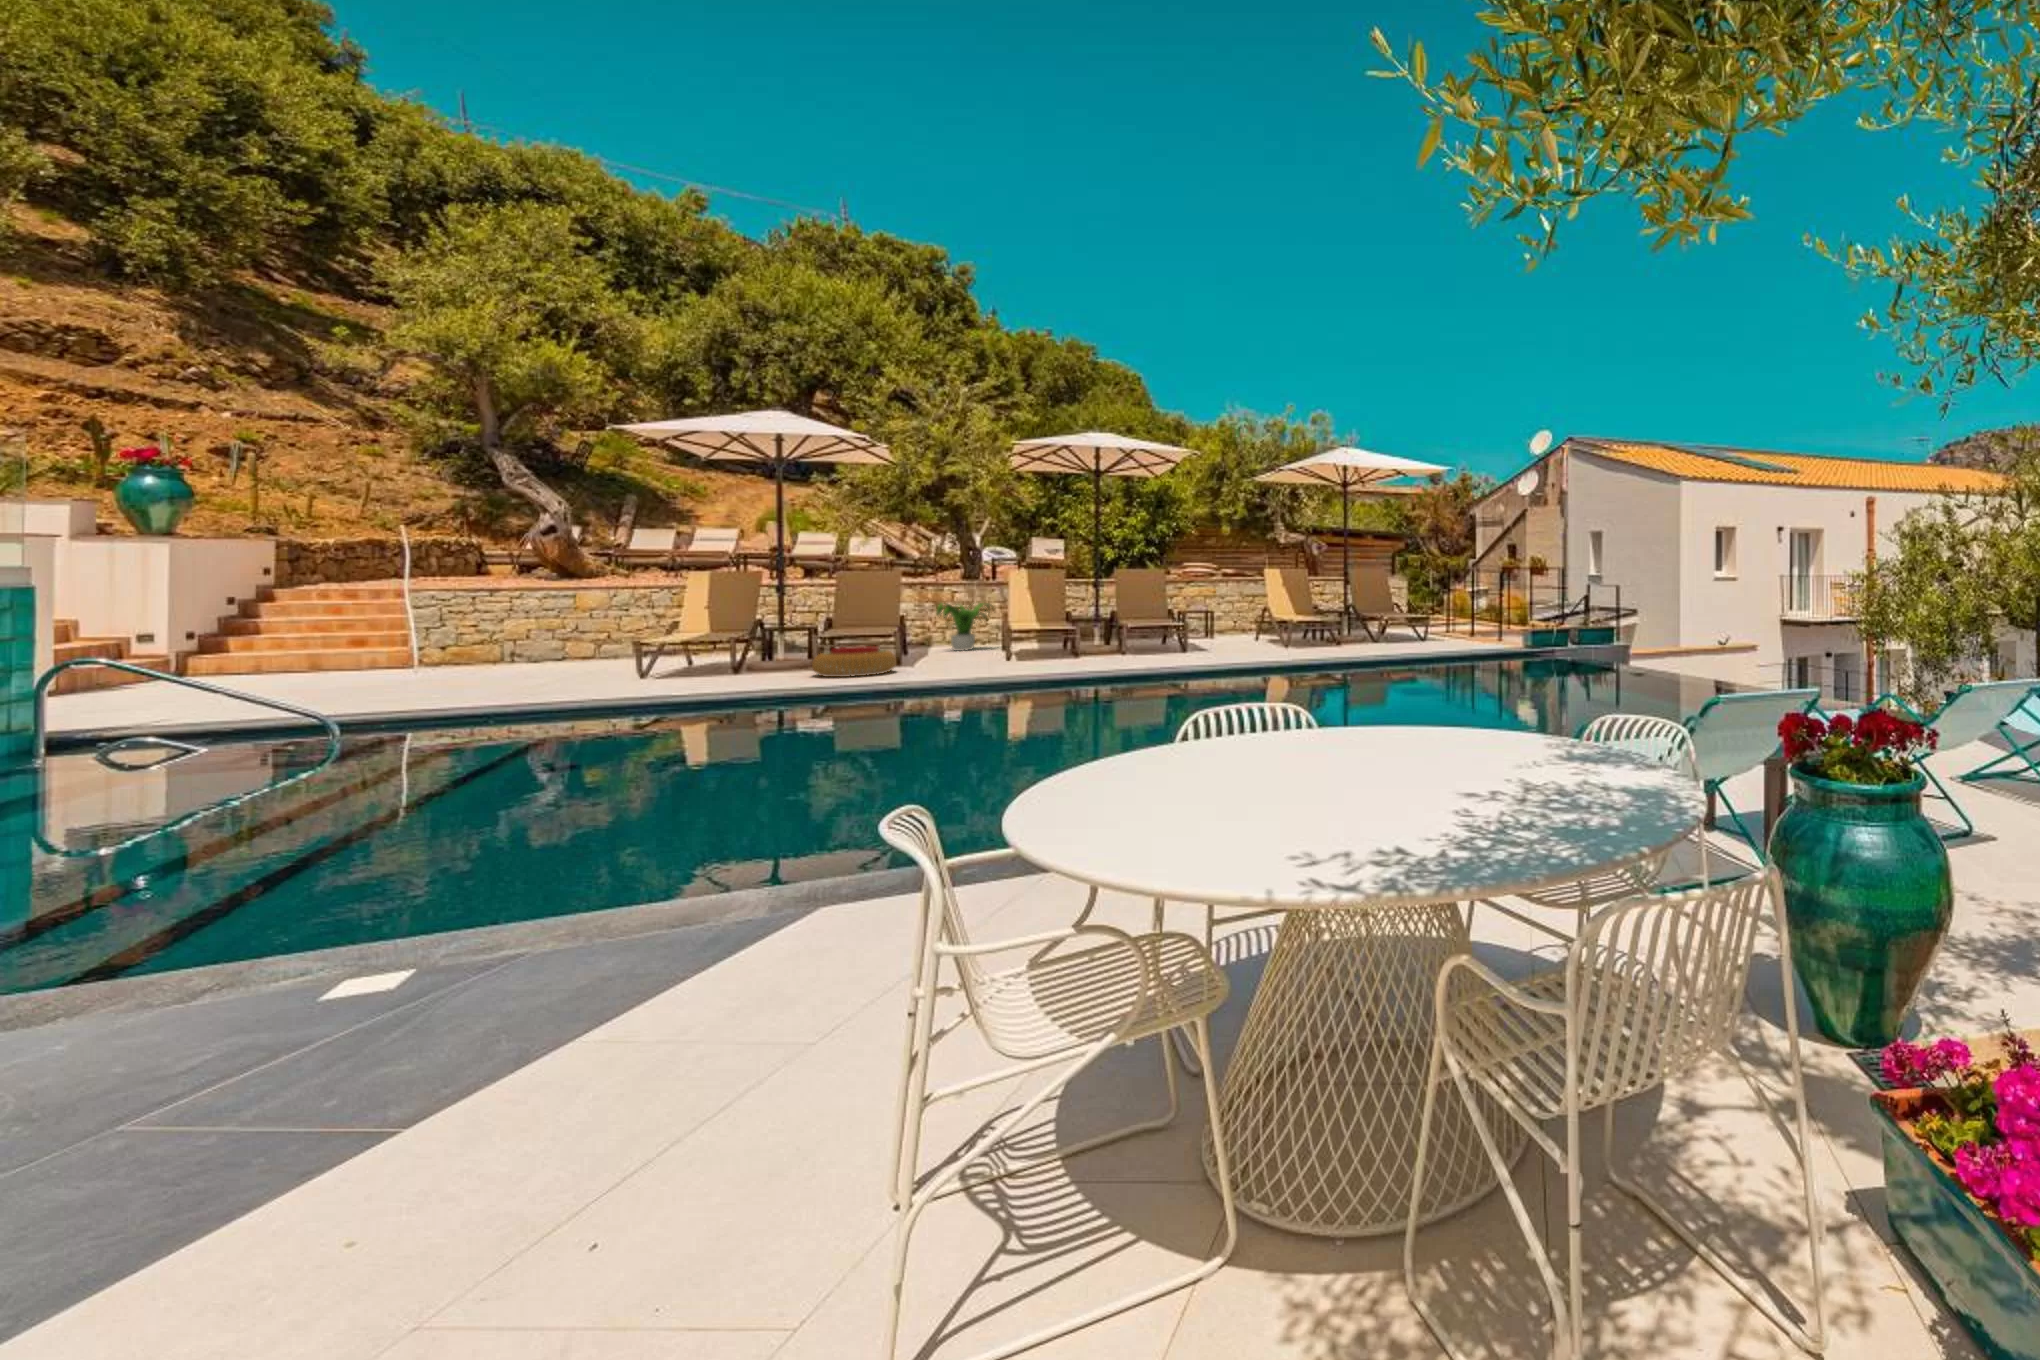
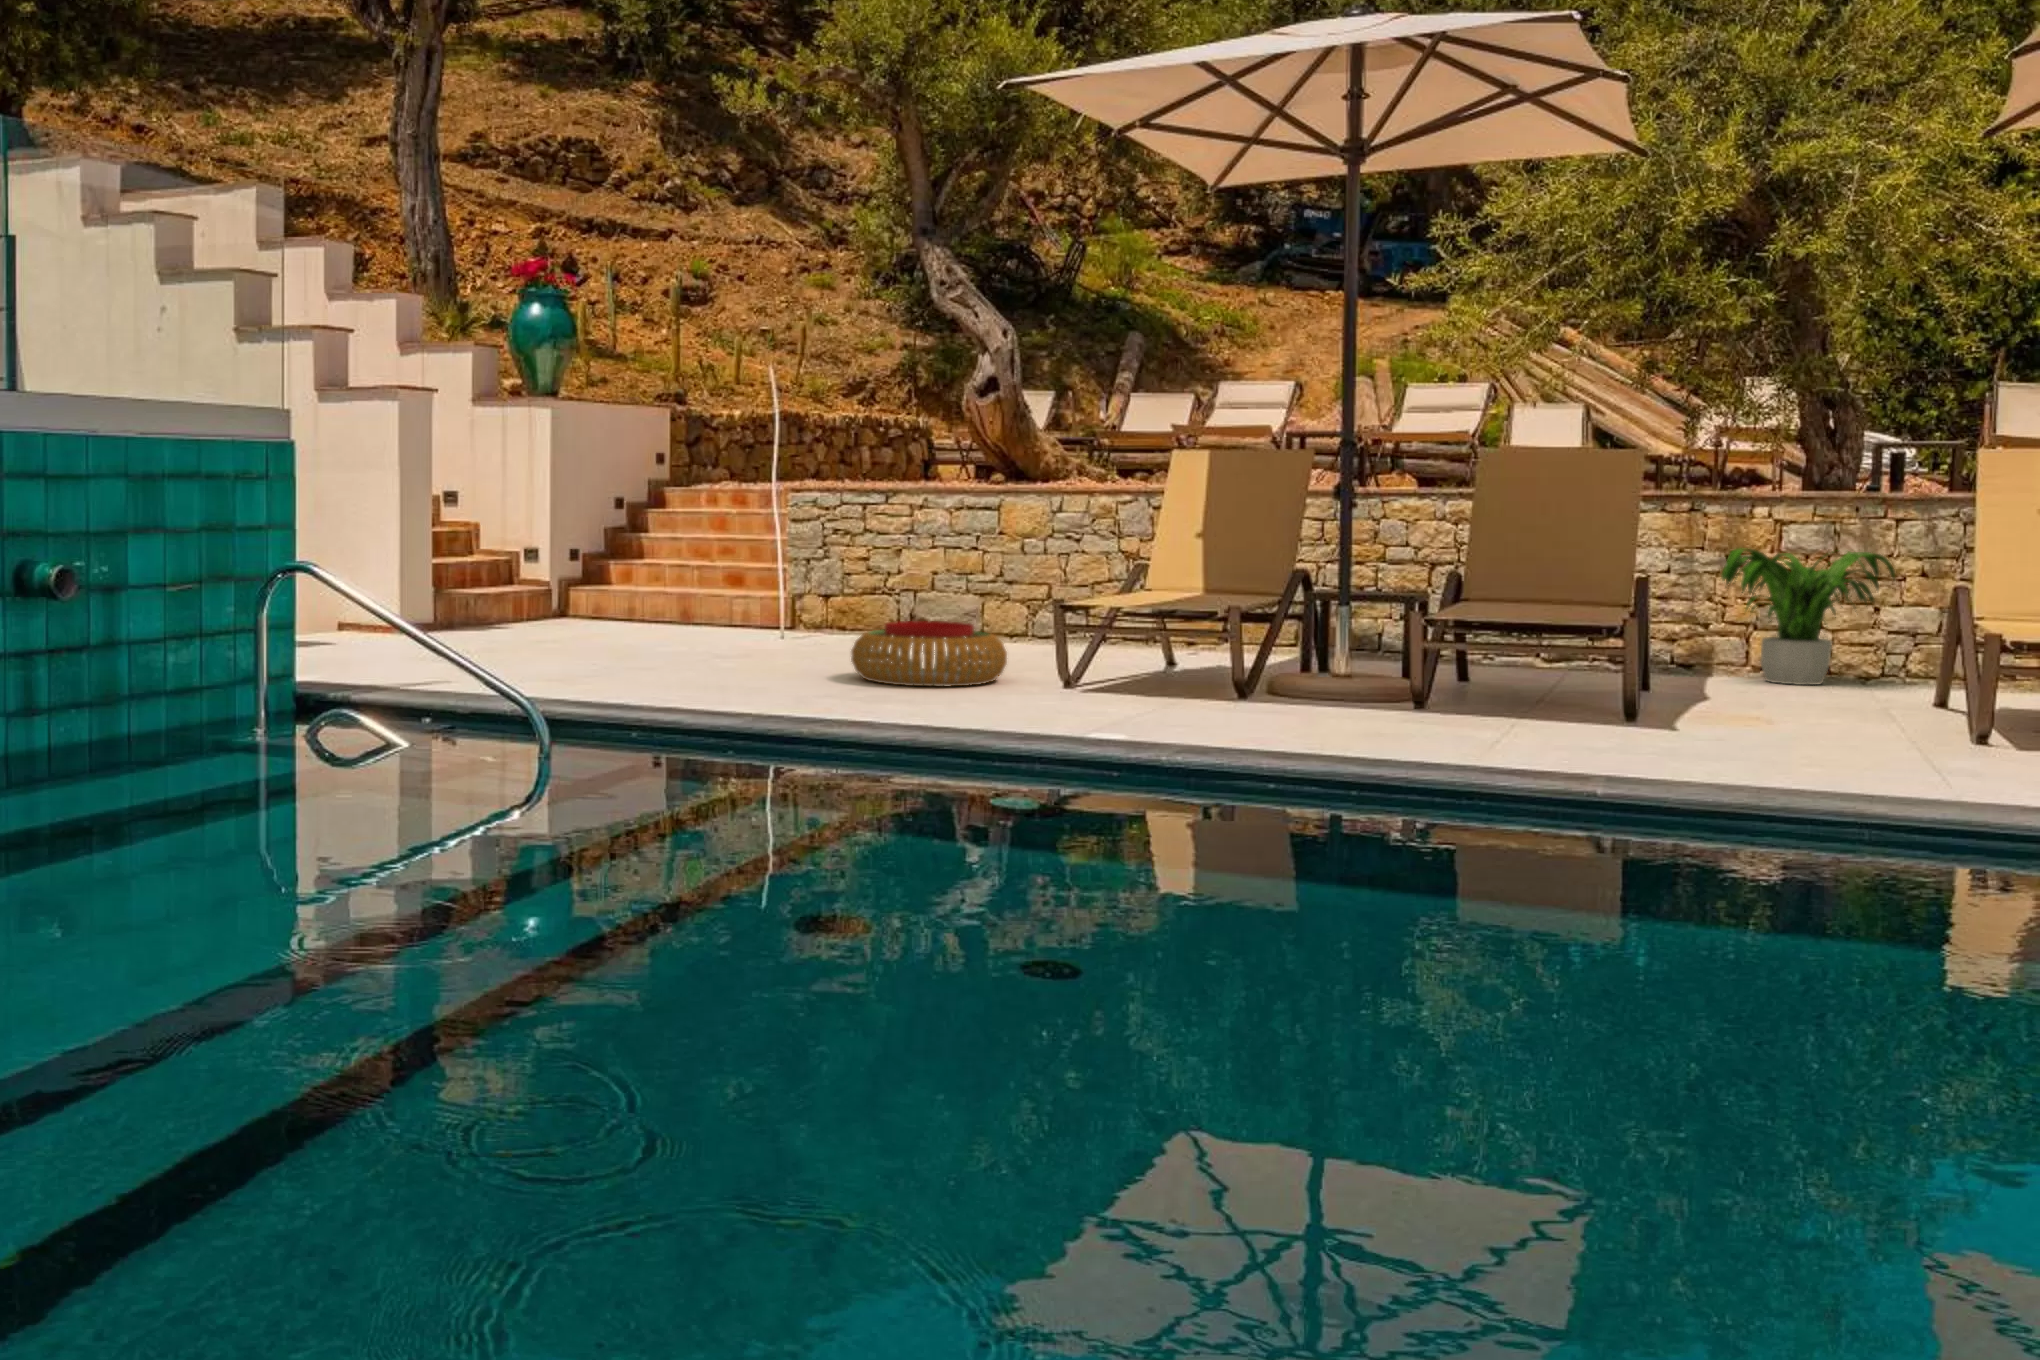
pouf: present [812,646,896,677] -> present [851,621,1007,686]

